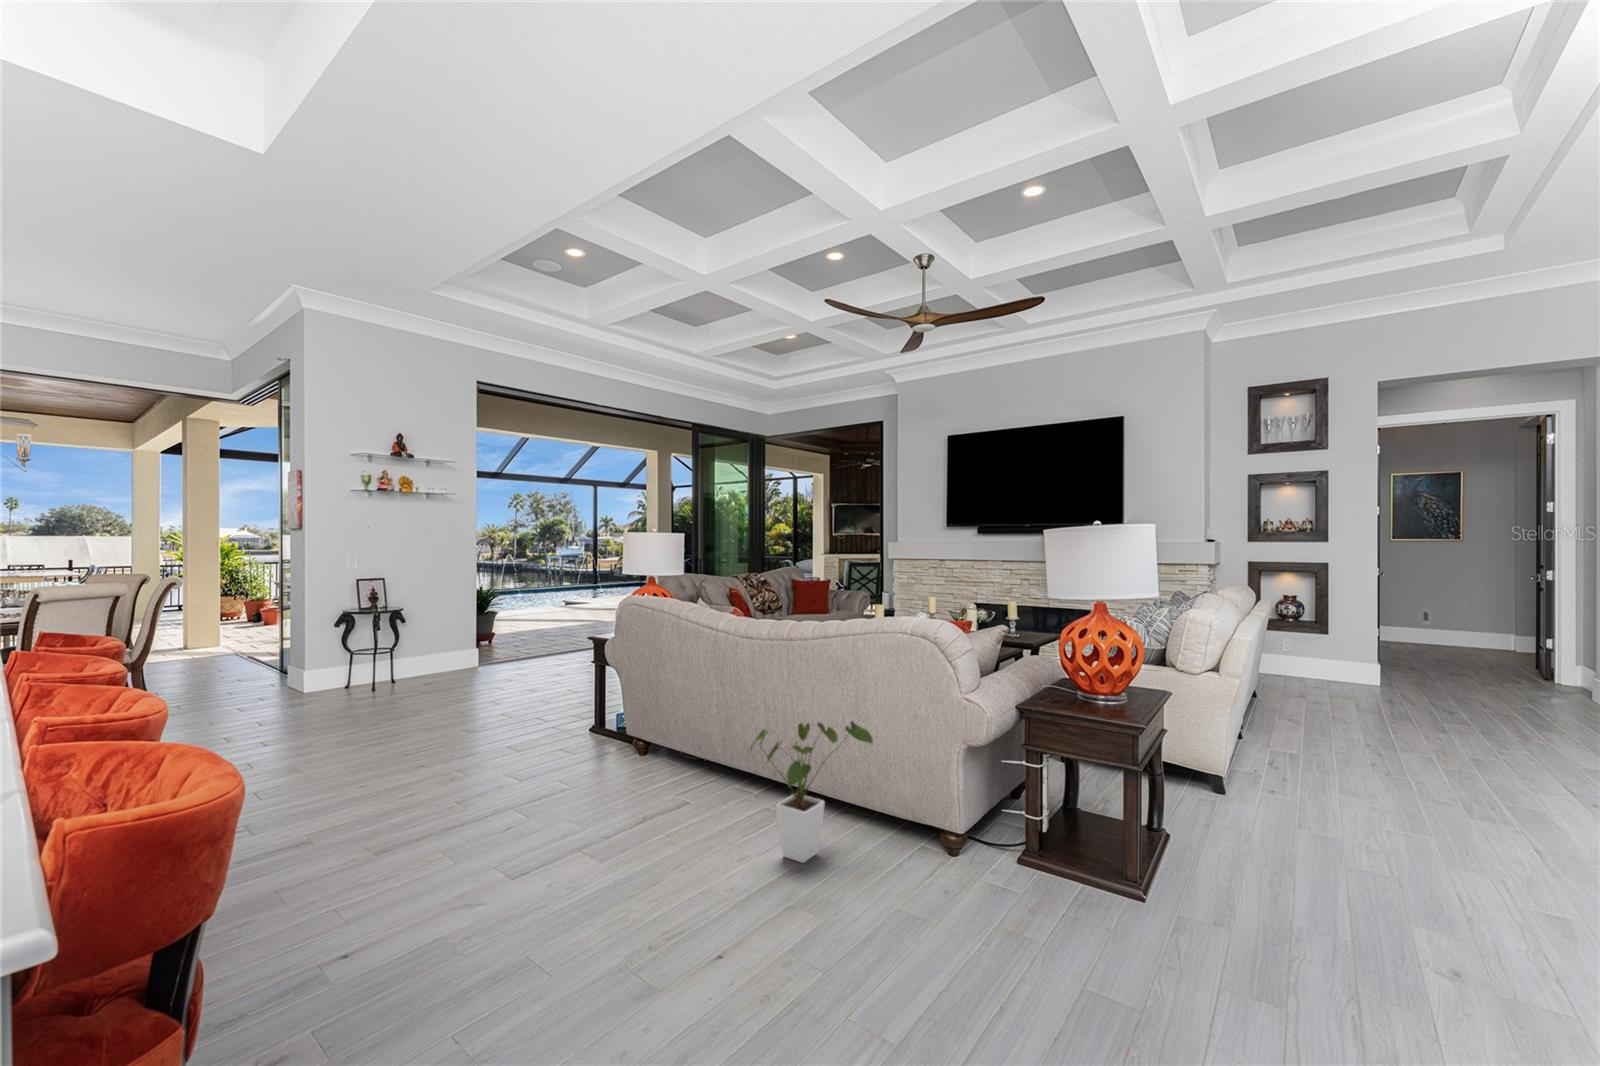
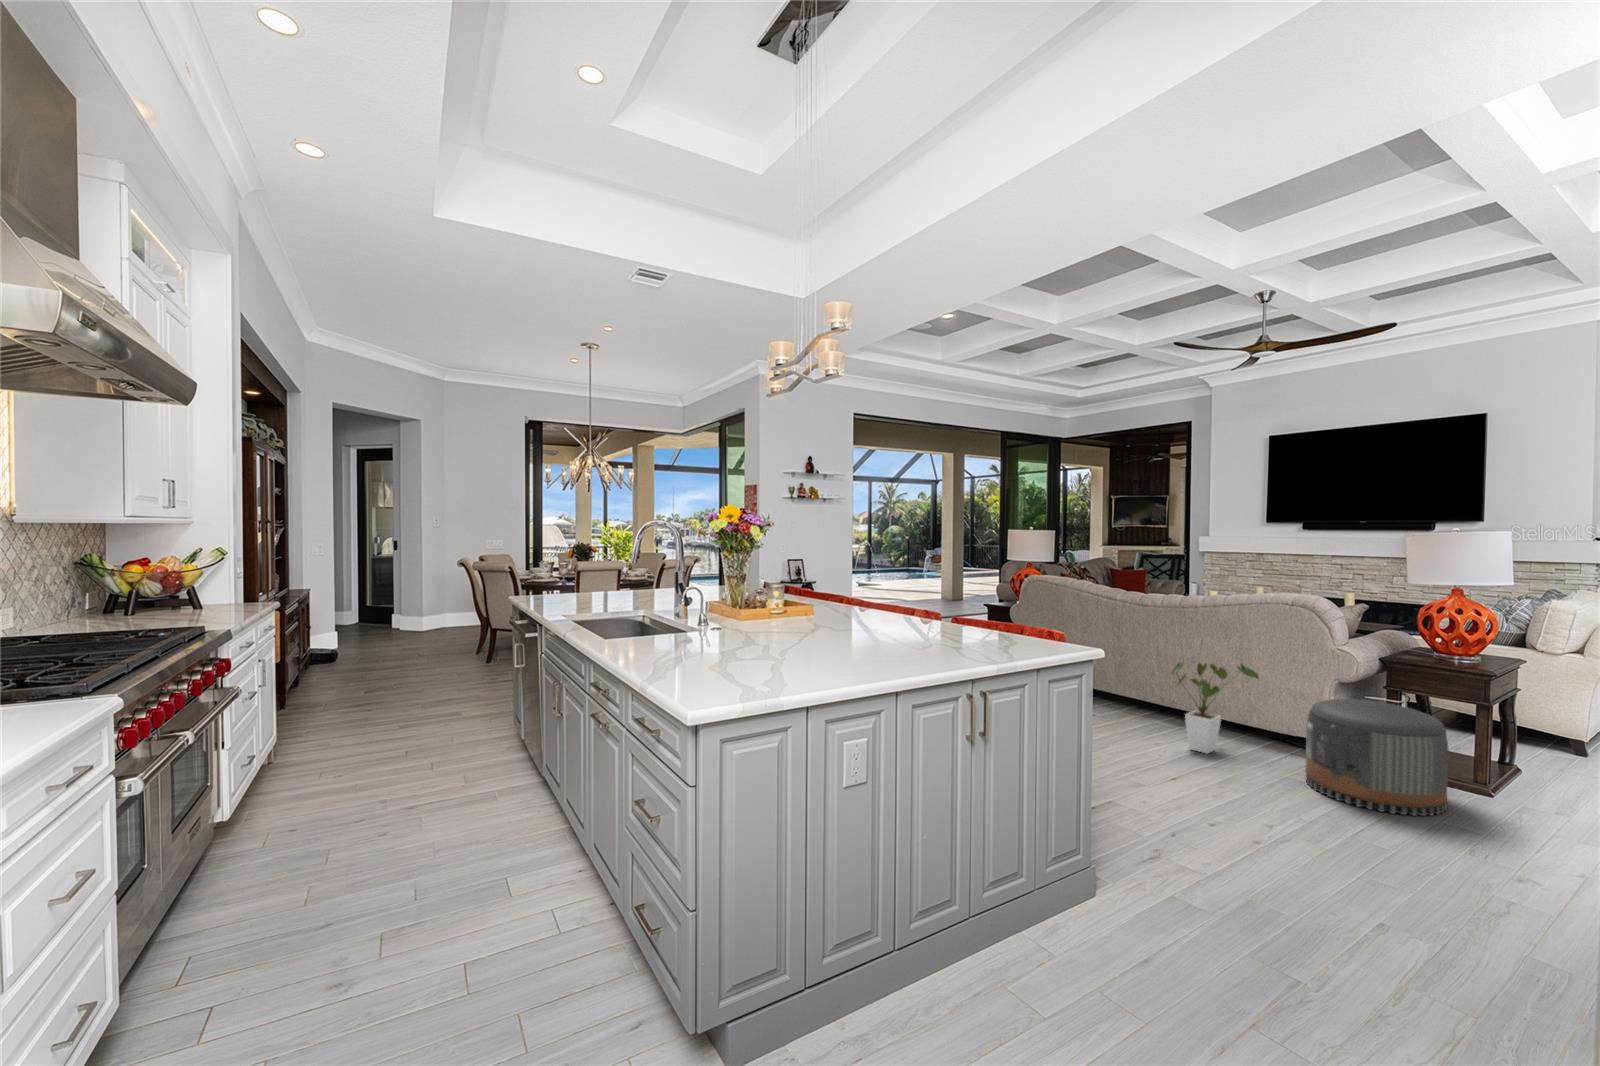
pouf: none [917,772,1088,971] -> present [1305,699,1449,816]

